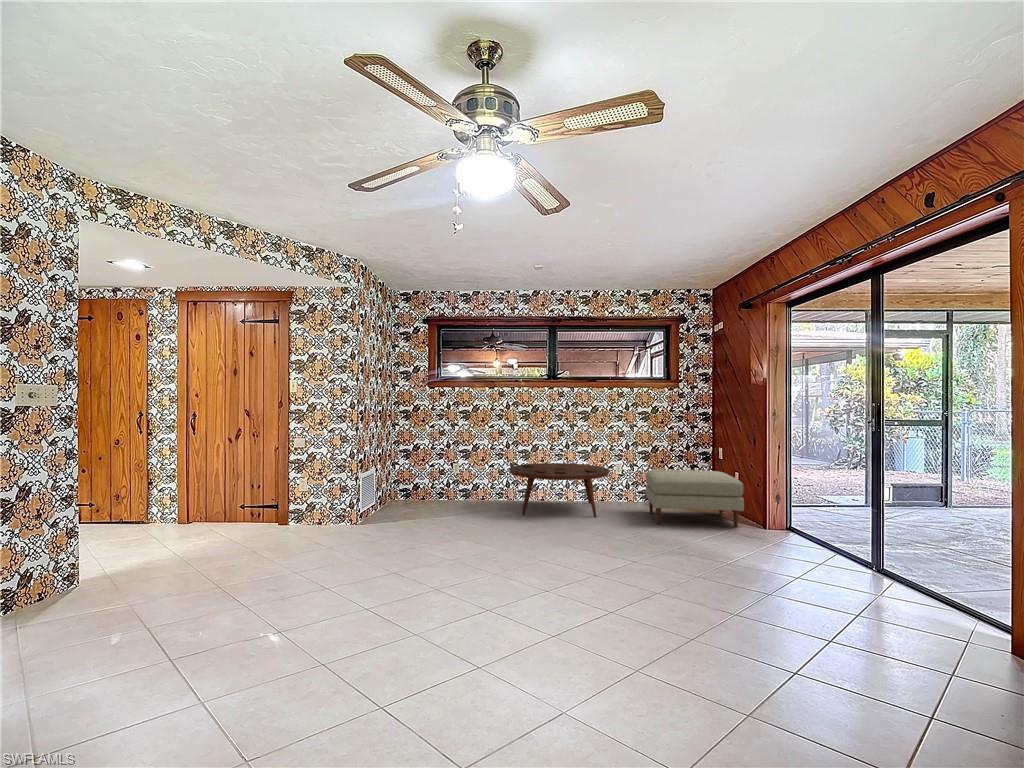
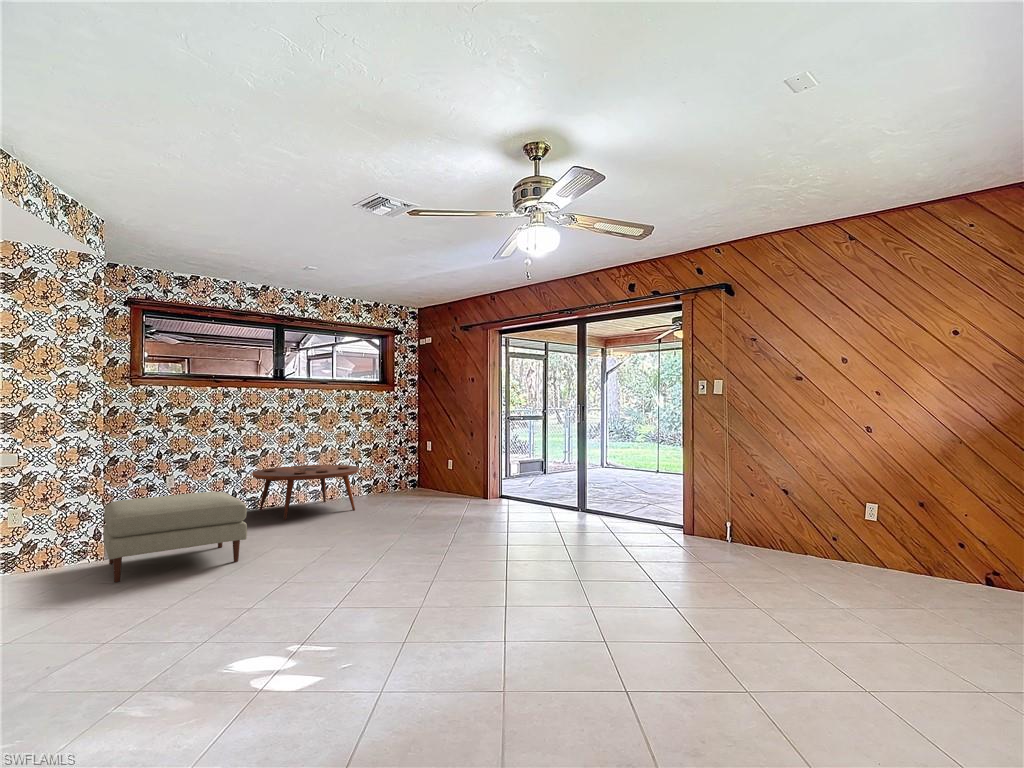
ottoman: present [646,470,744,527] -> present [103,492,247,582]

